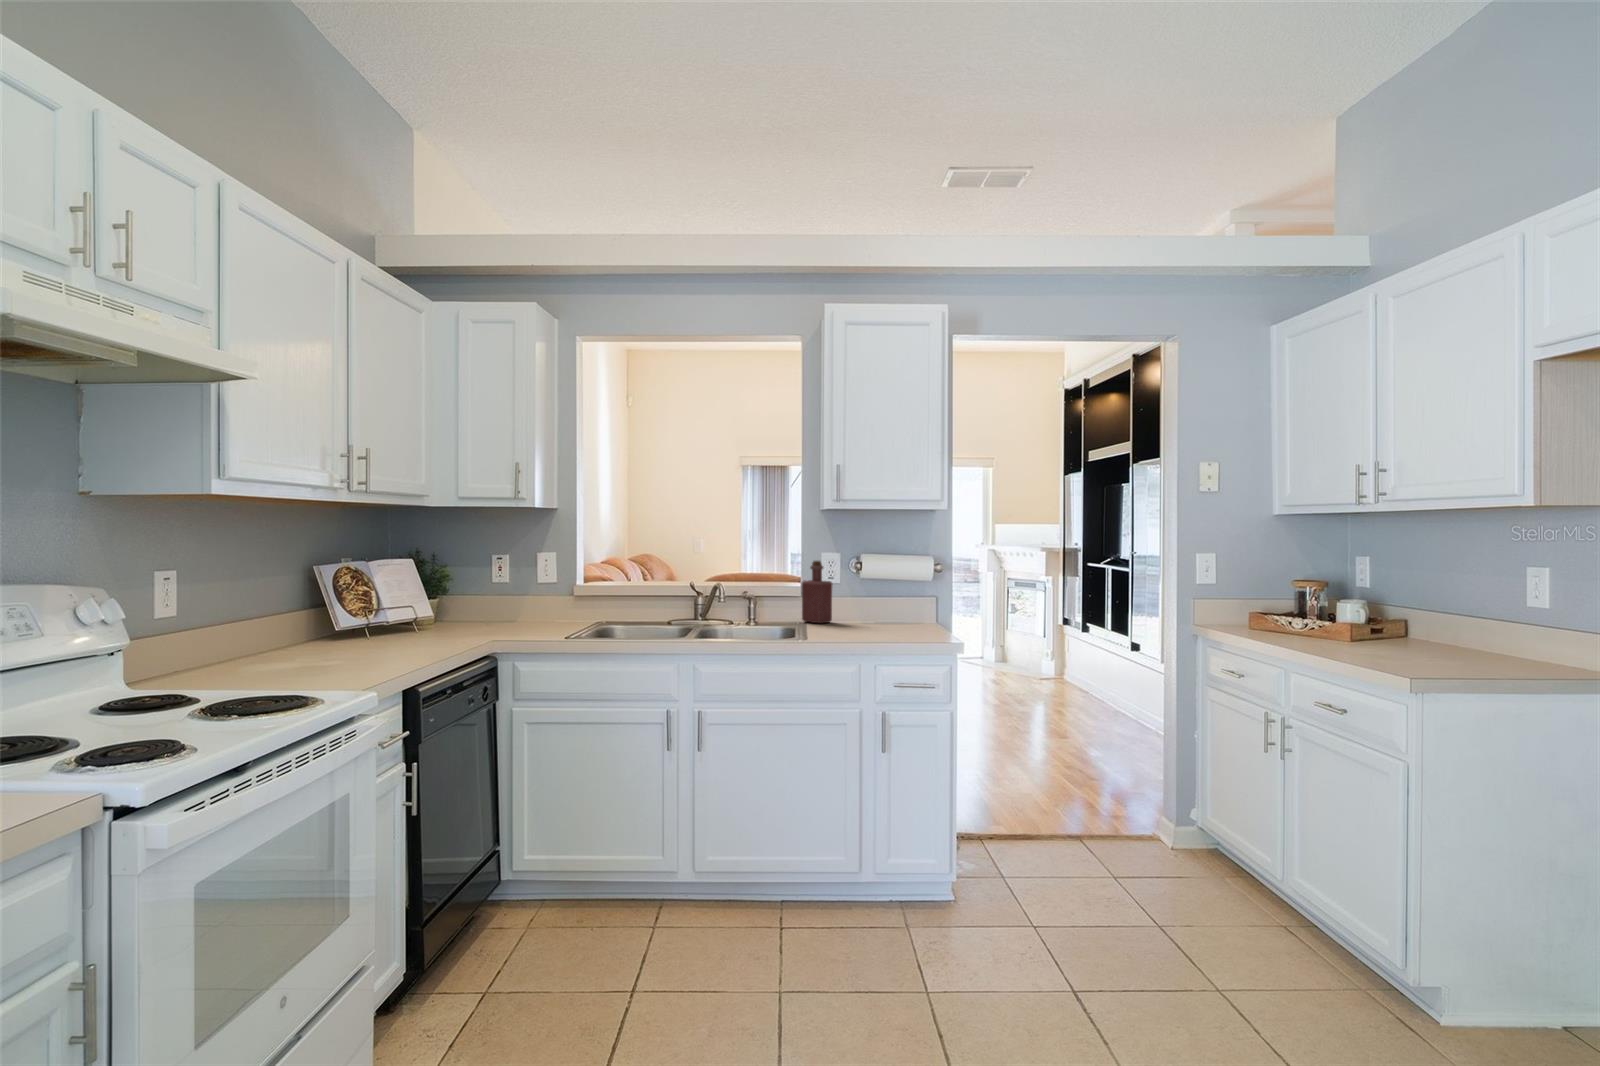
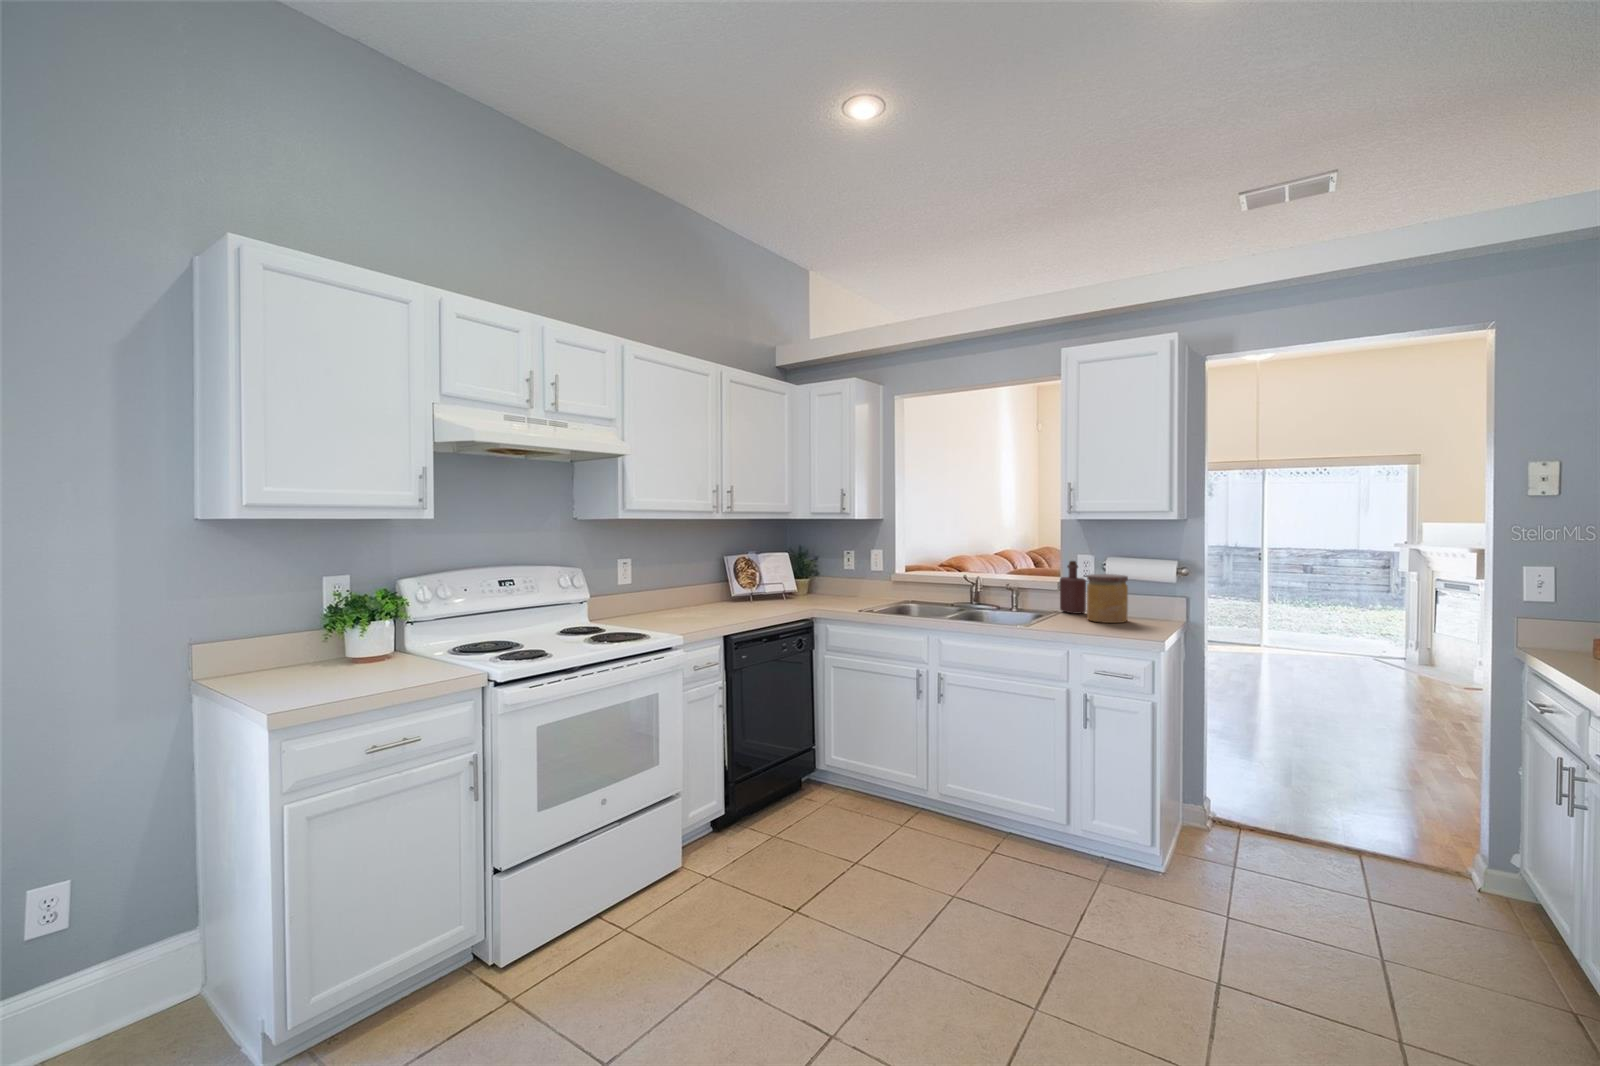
jar: none [848,574,892,631] -> present [1087,574,1128,623]

